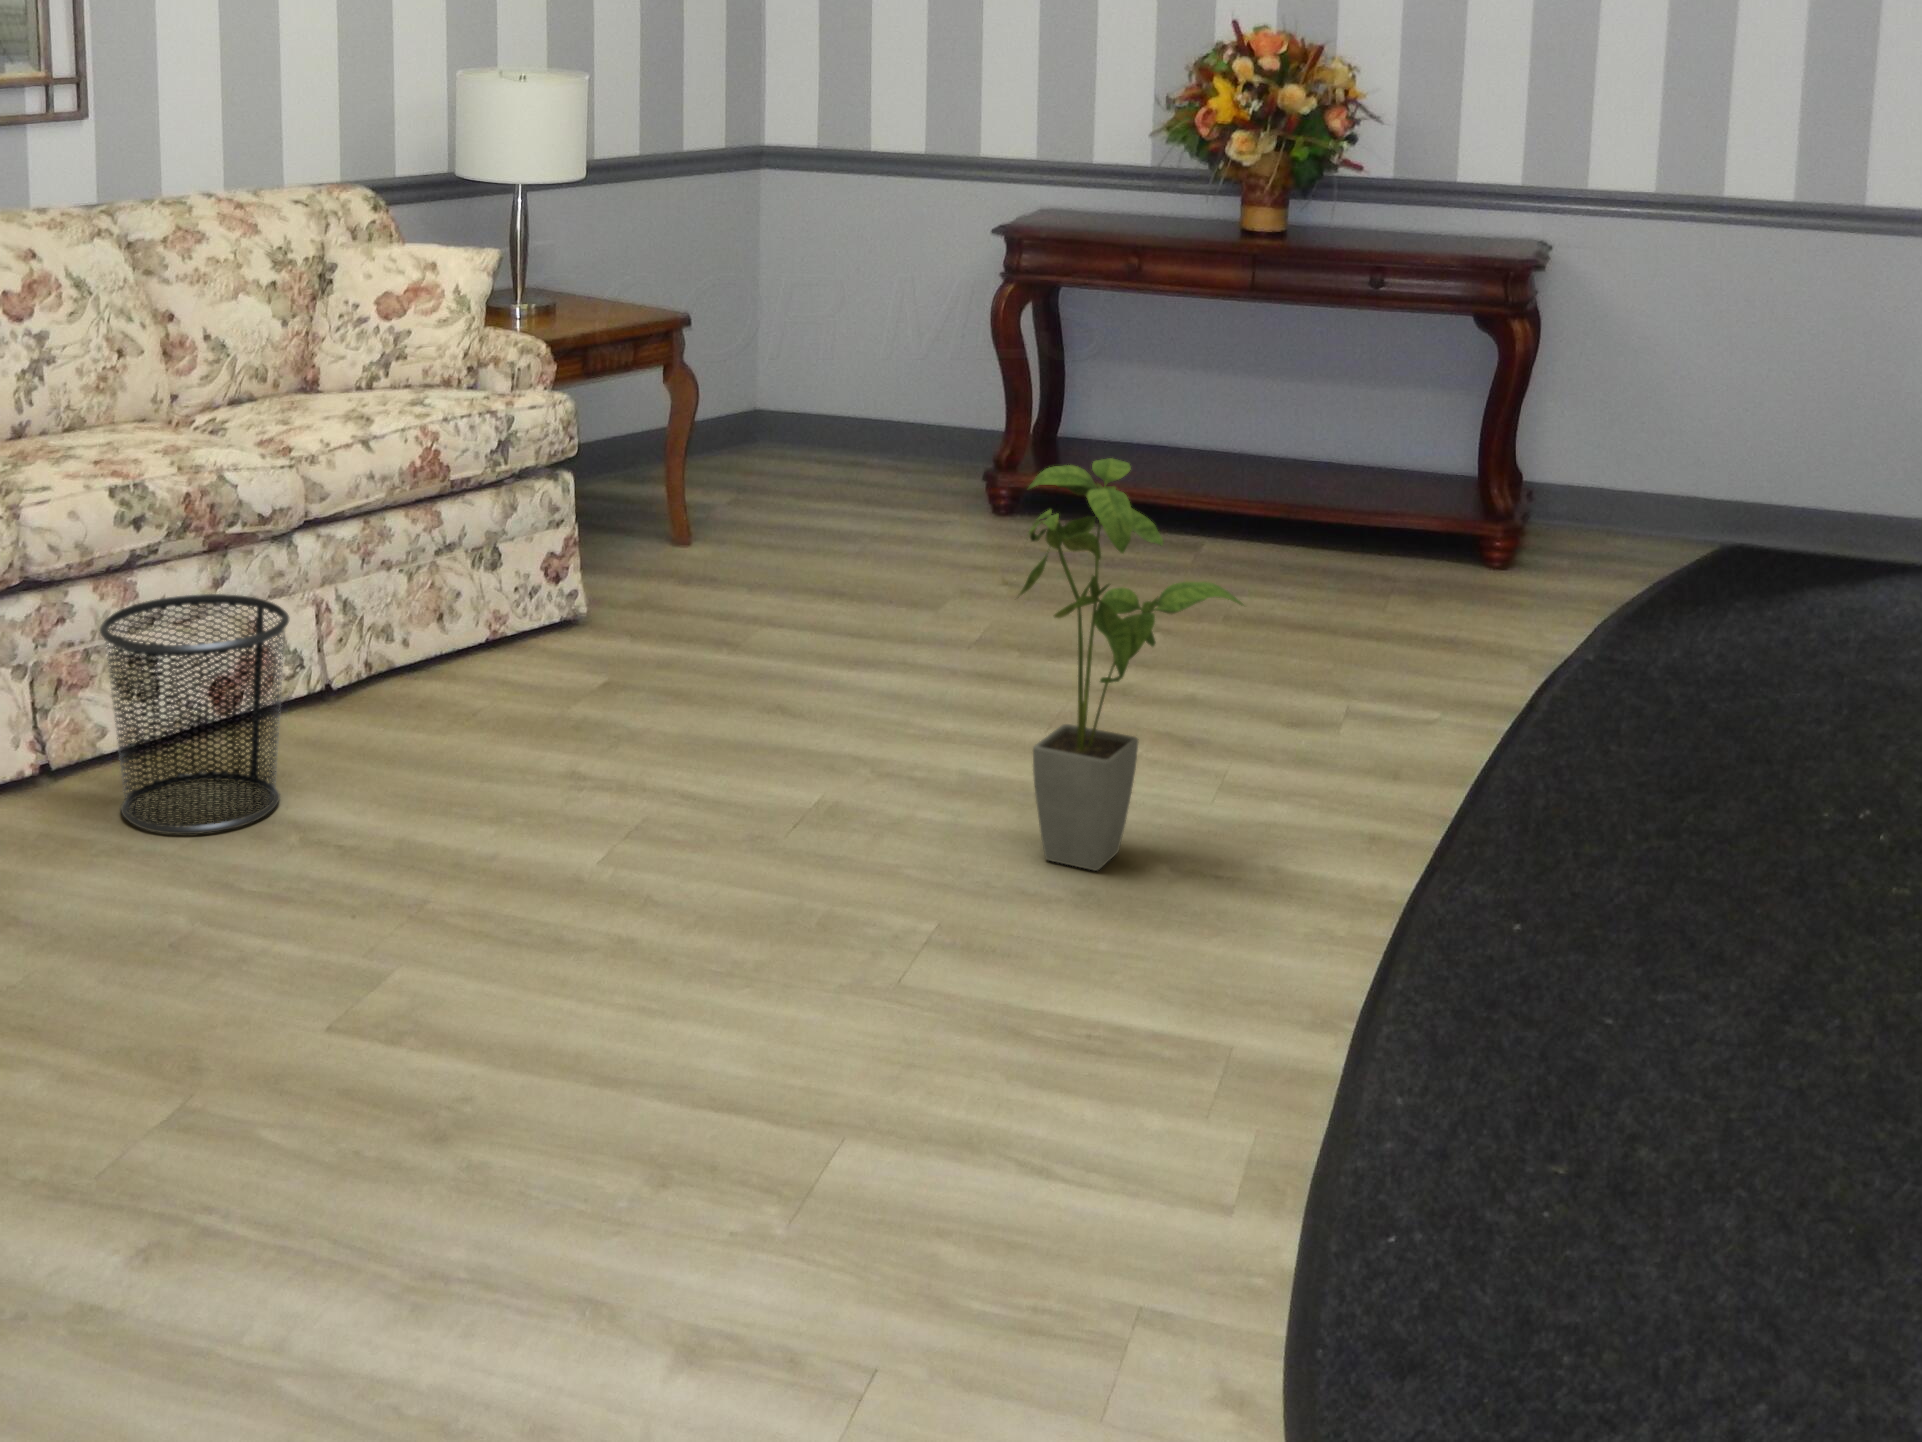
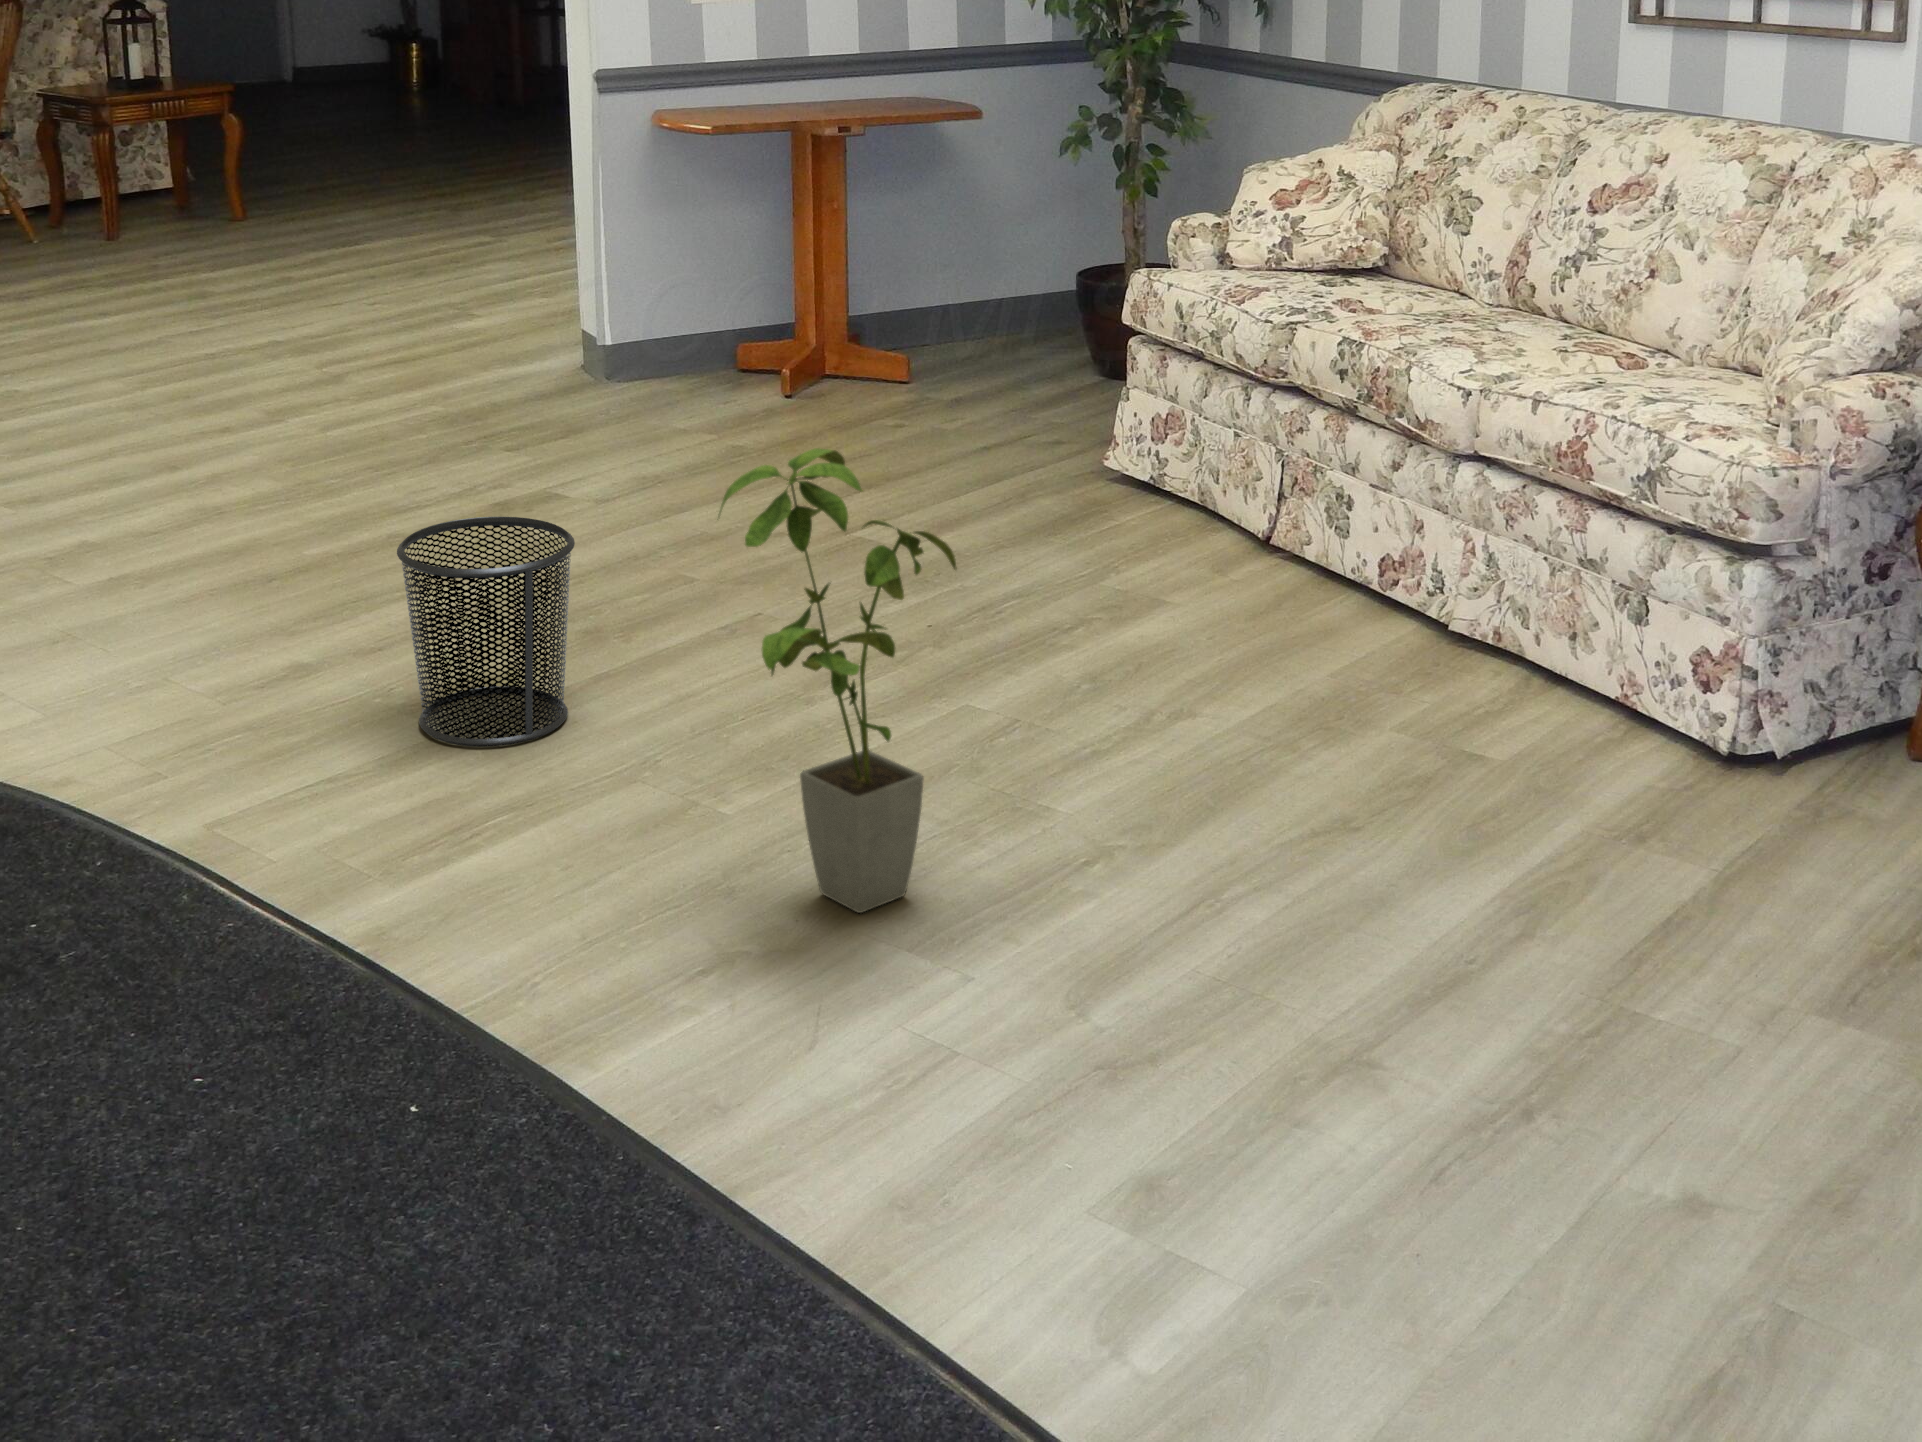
waste bin: present [100,594,289,834] -> present [397,517,575,747]

